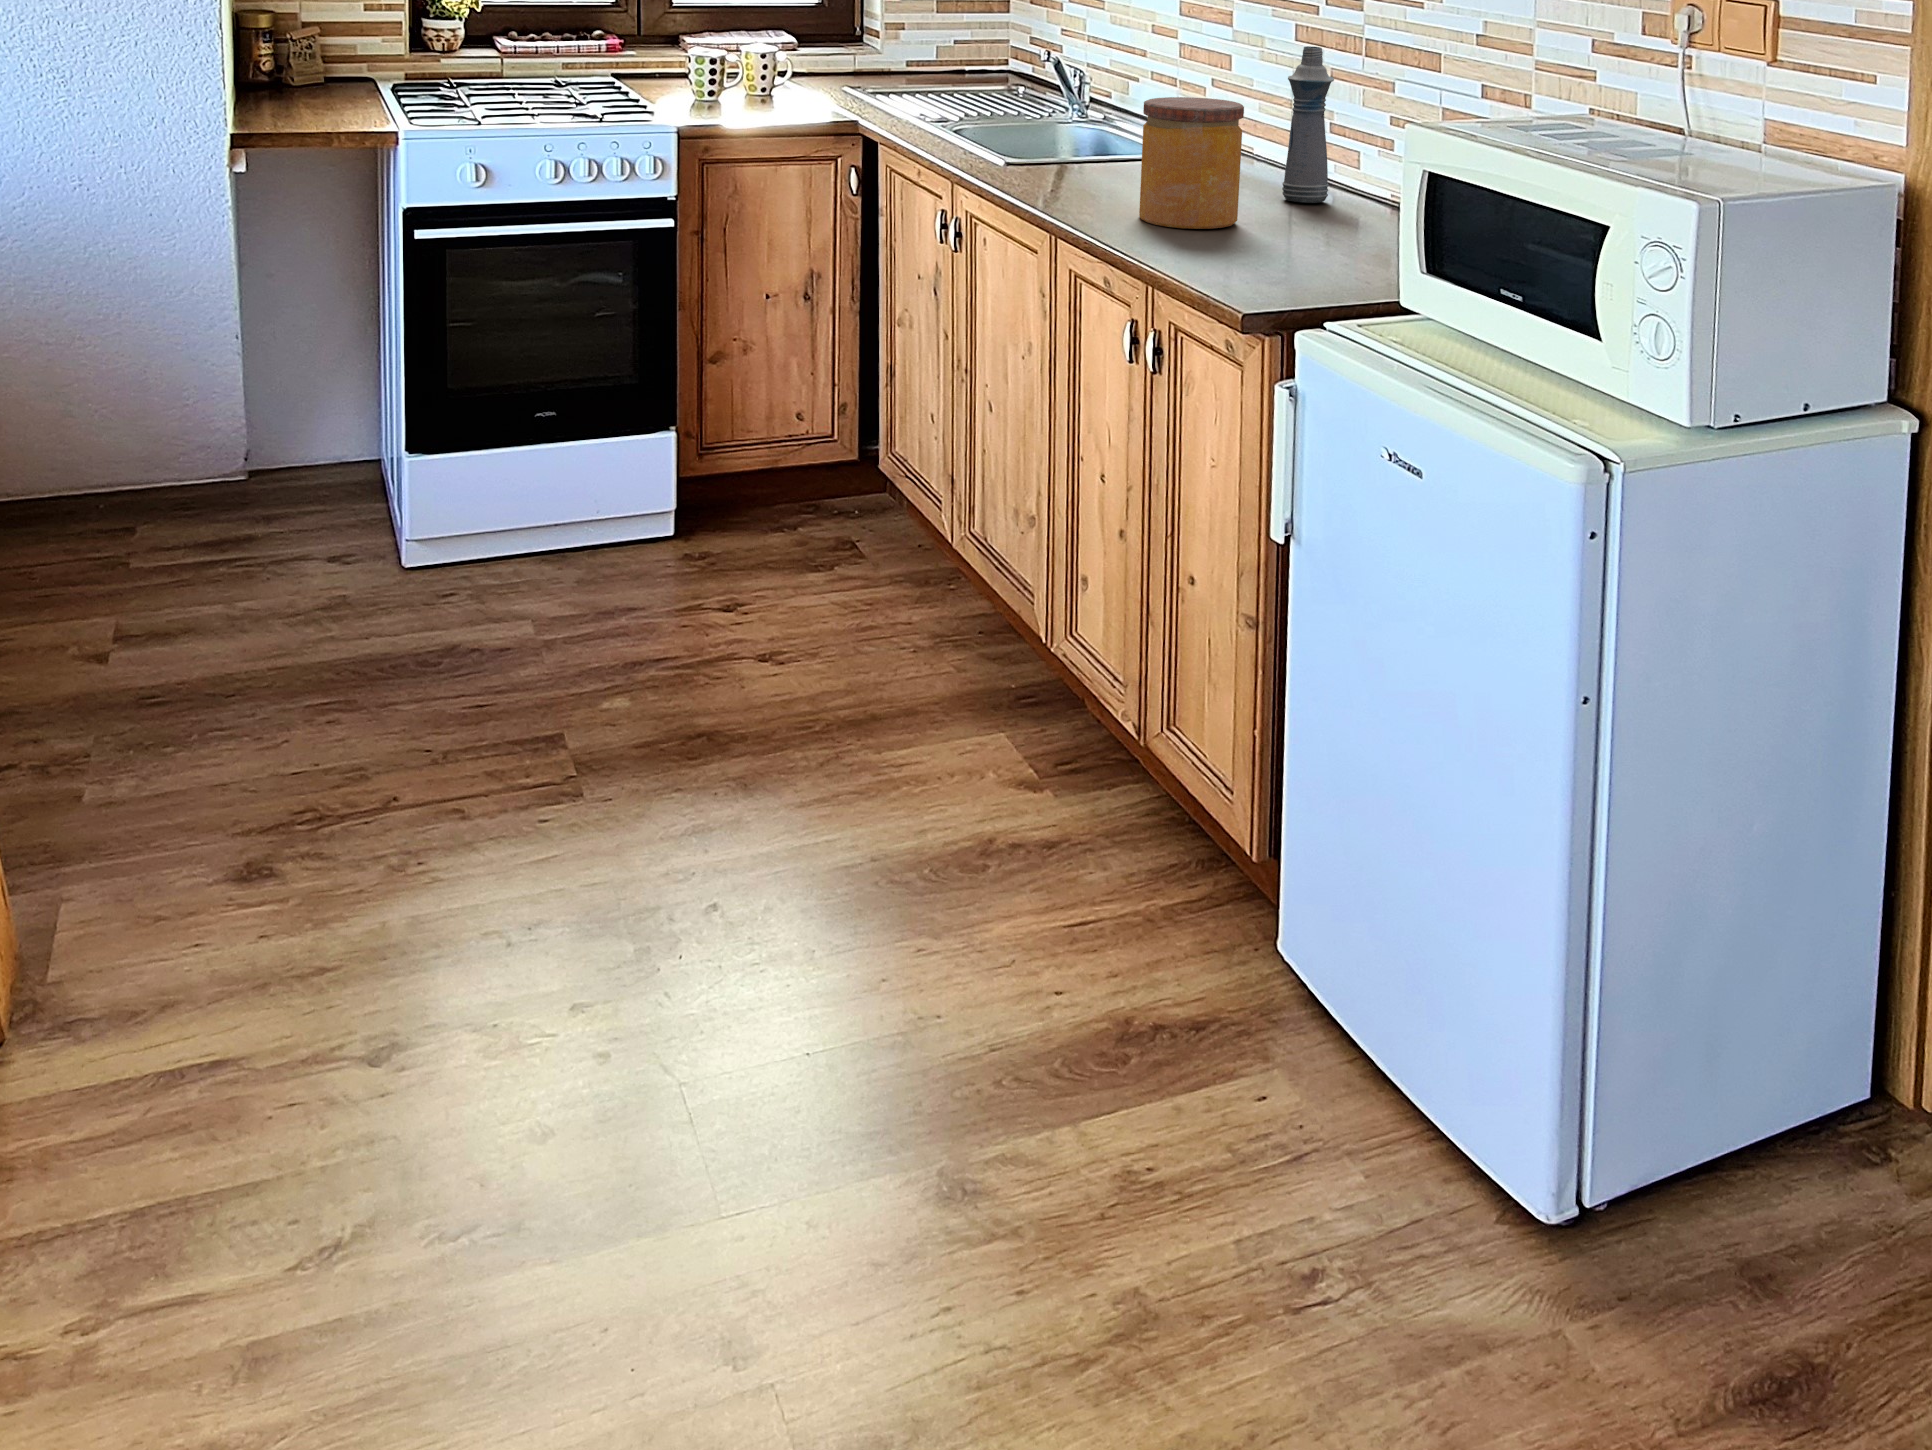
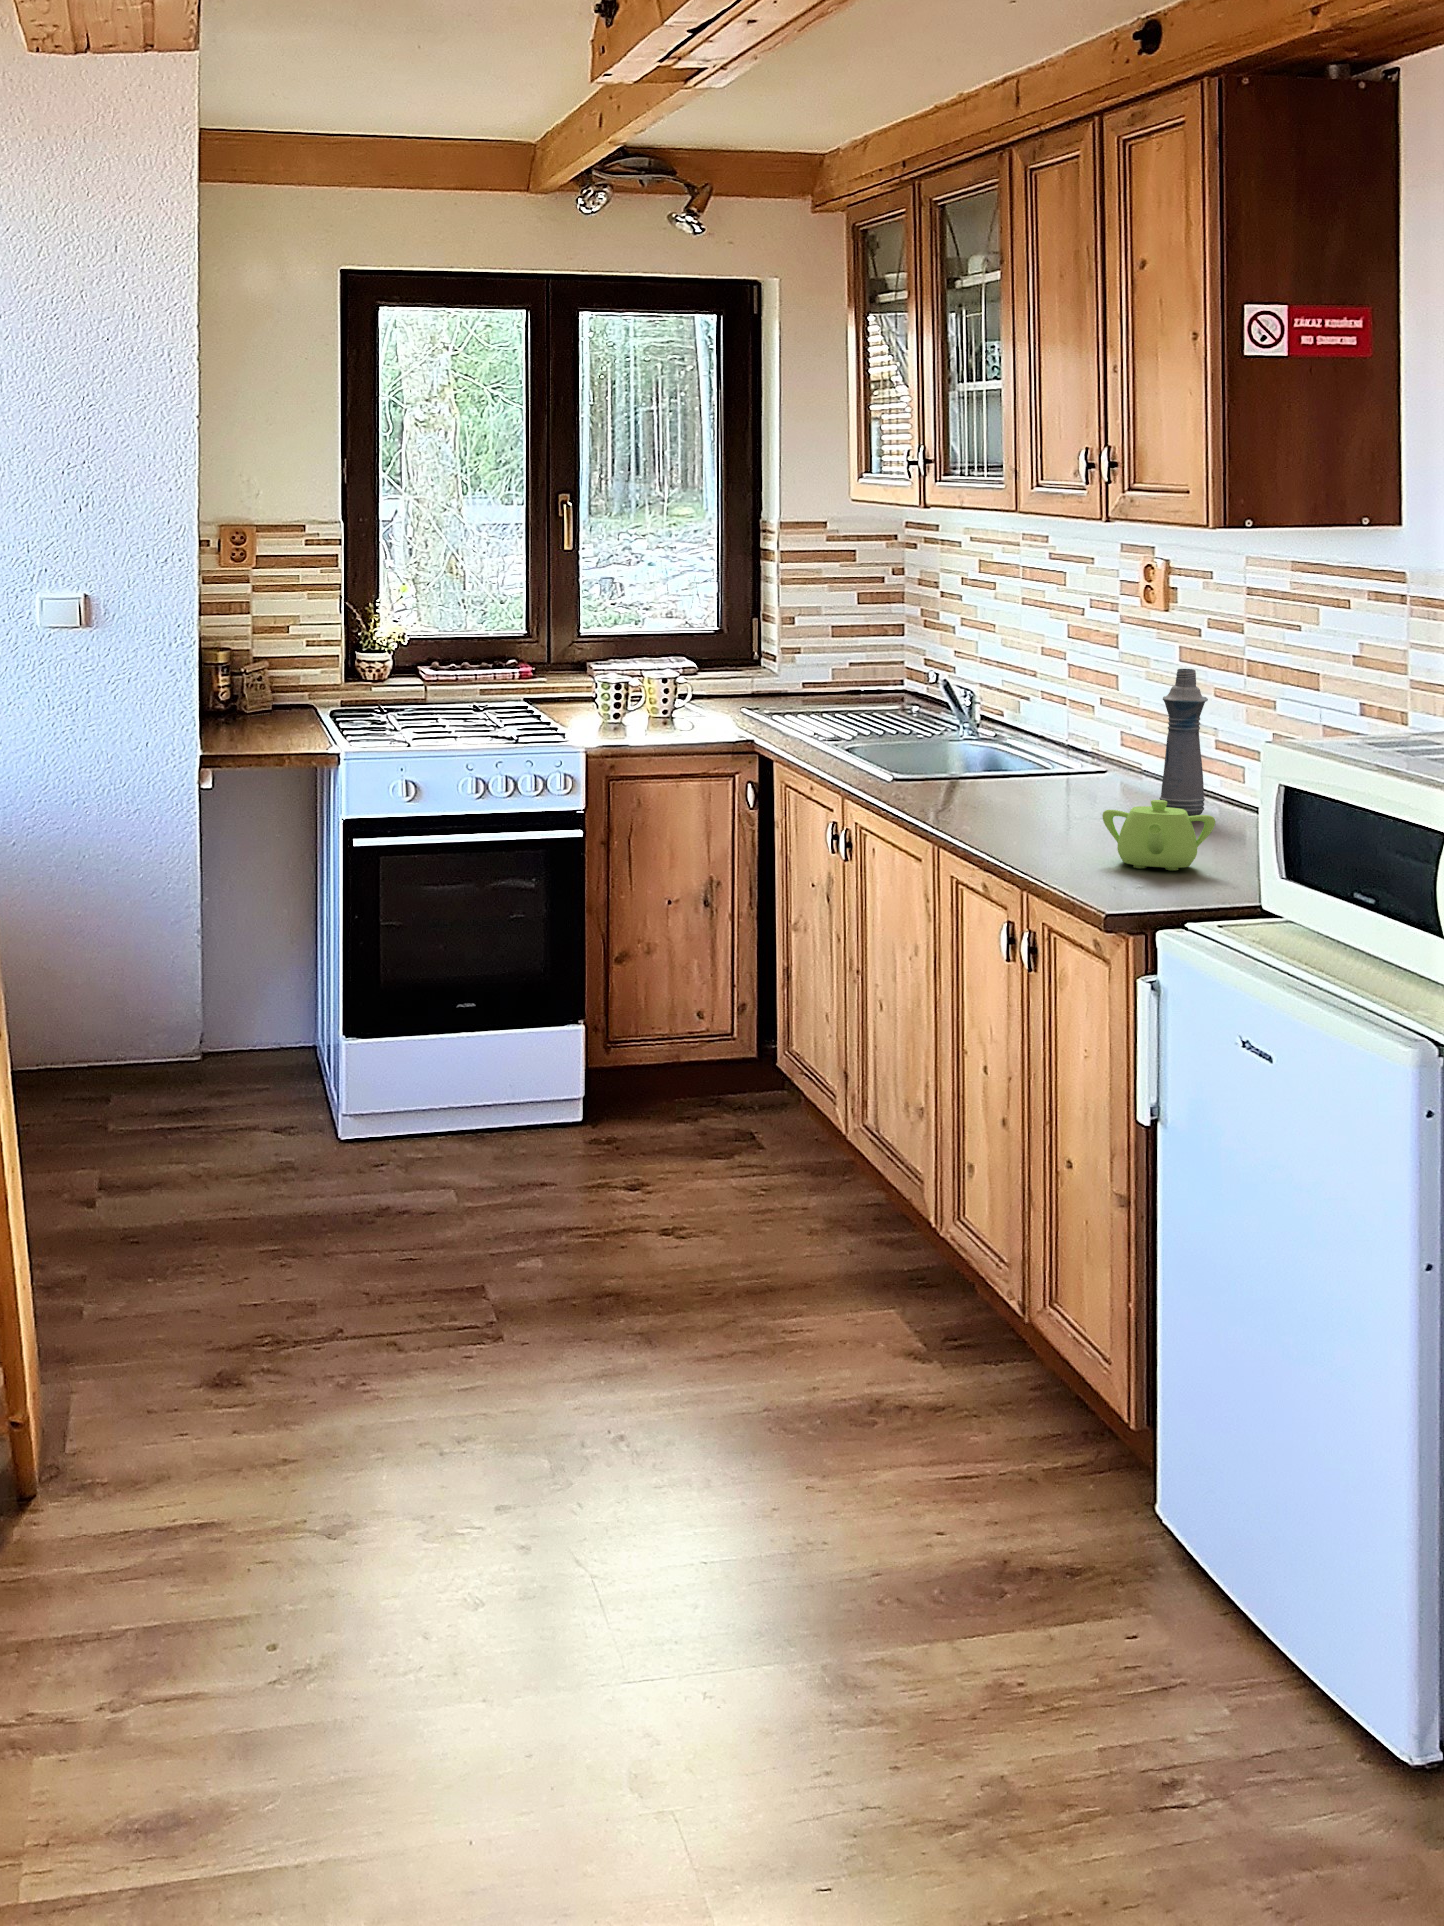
jar: present [1139,97,1244,229] -> none [1019,717,1117,839]
teapot: none [1231,187,1349,263] -> present [1102,800,1215,870]

